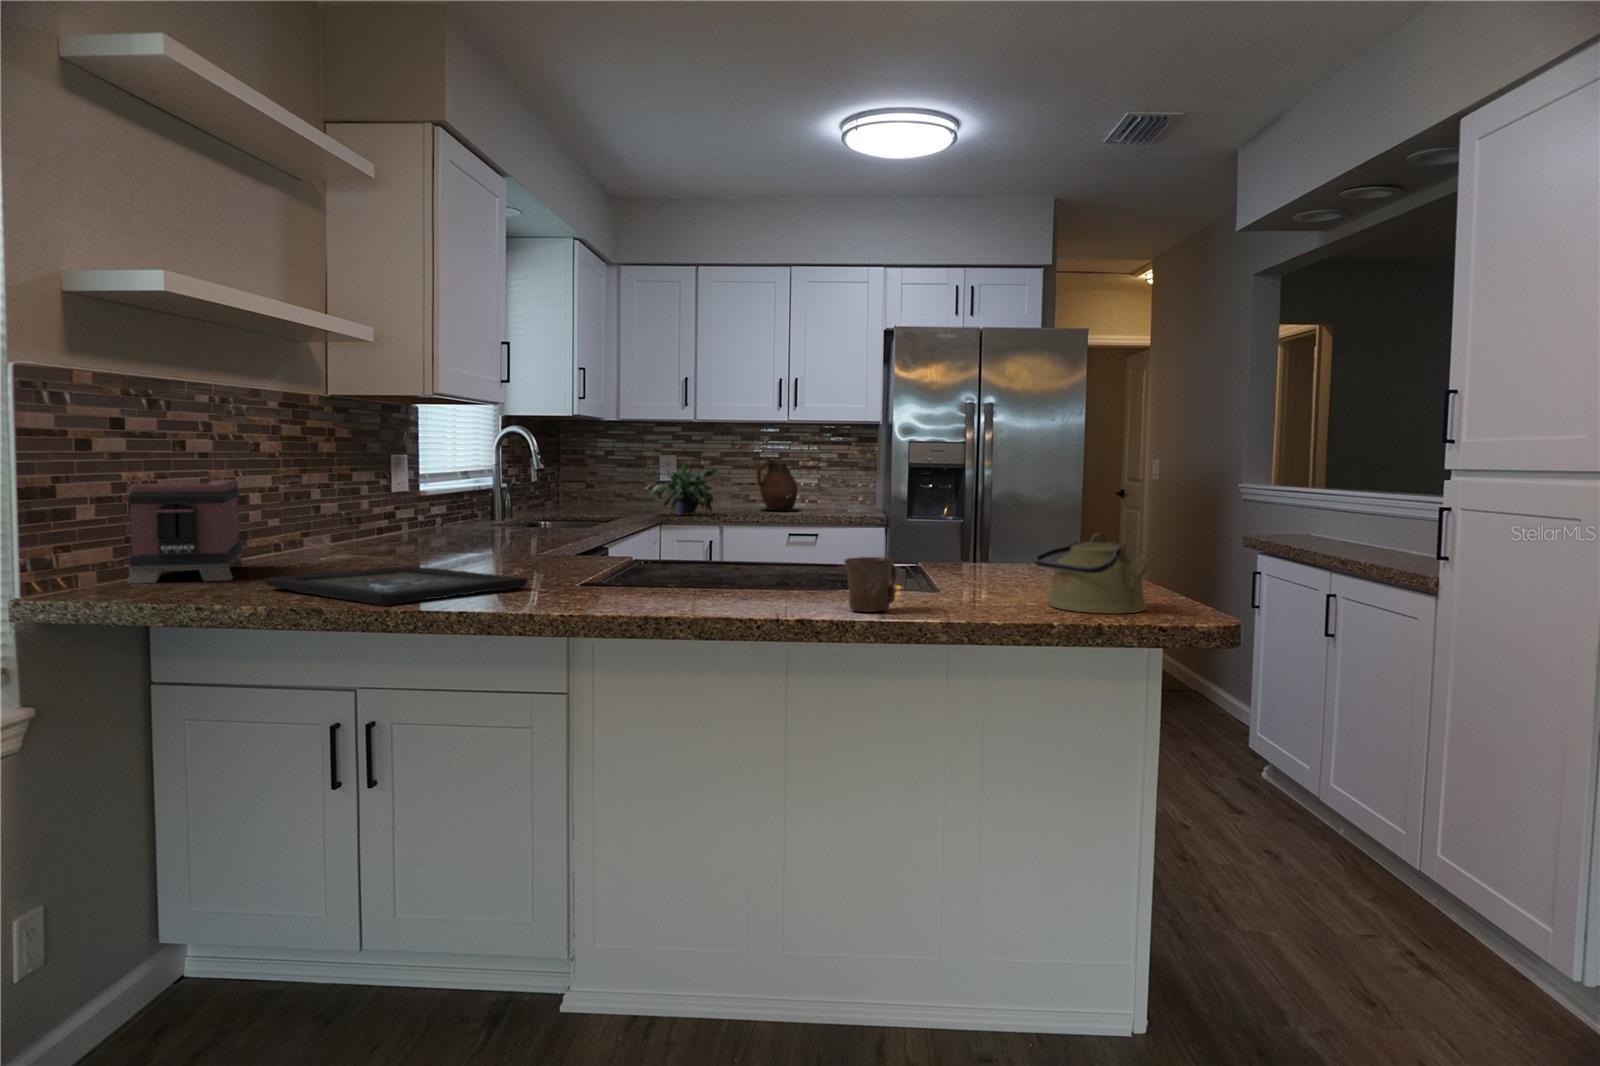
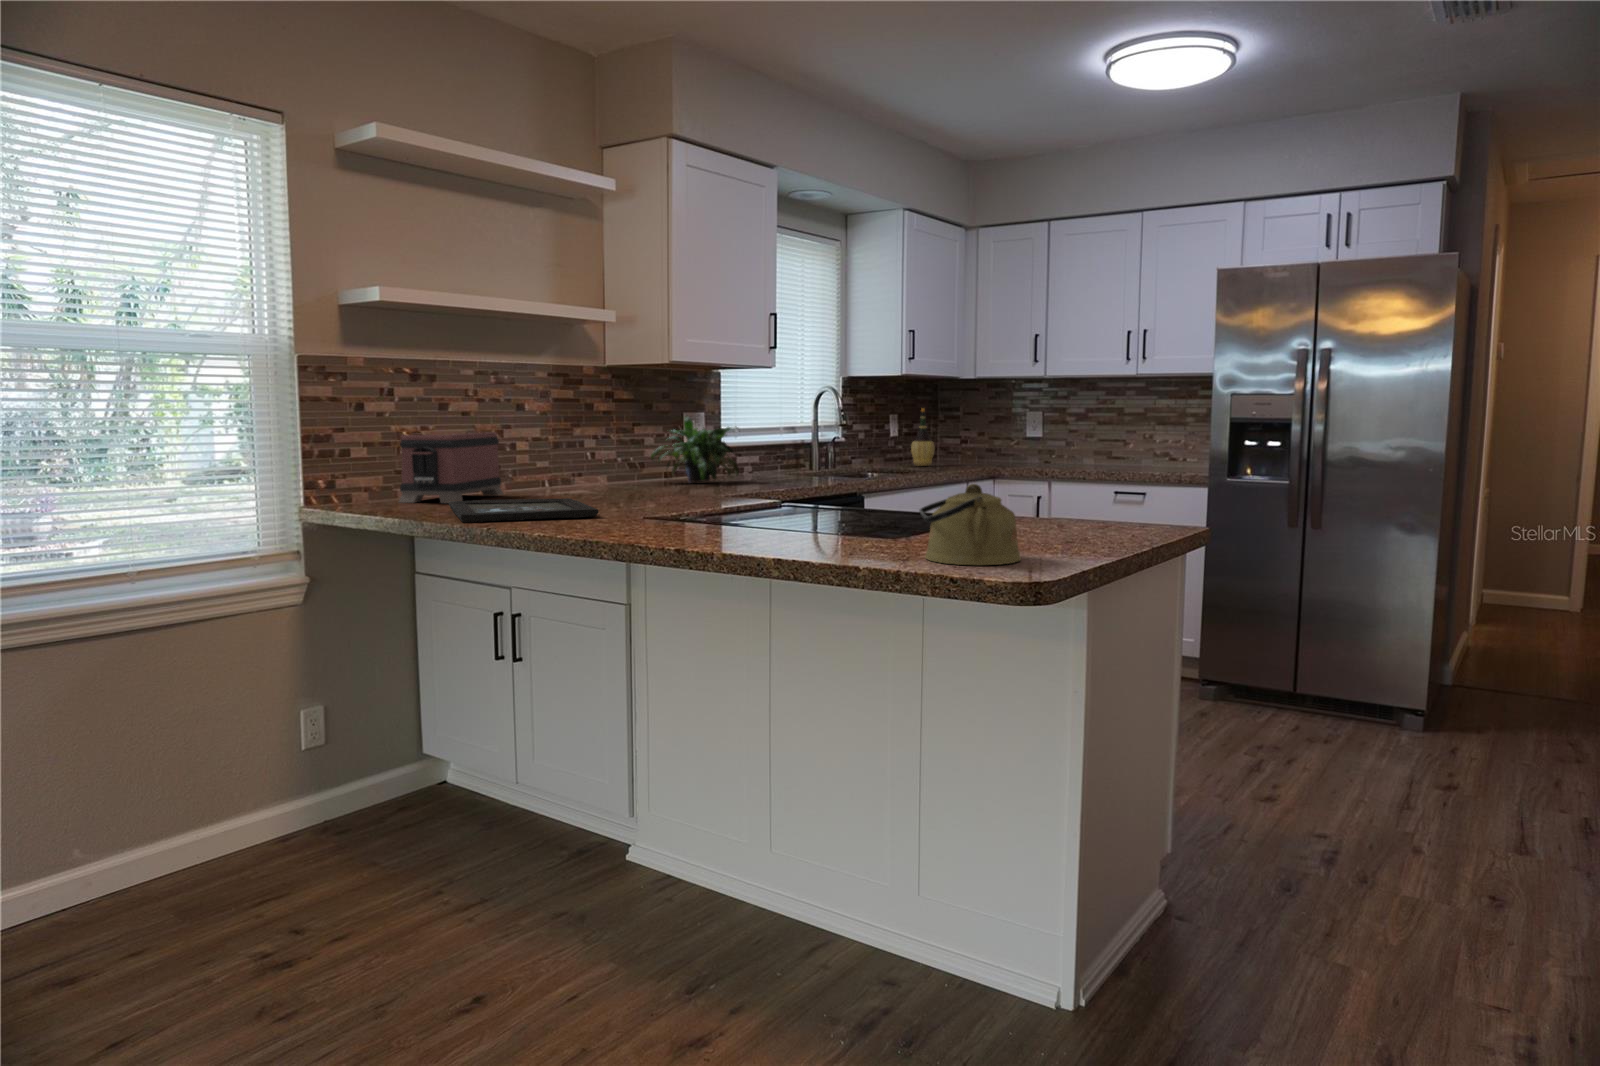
wine bottle: none [559,450,585,513] -> present [911,408,935,466]
ceramic pitcher: present [757,457,799,511] -> none [1116,412,1170,469]
potted plant: present [650,461,717,515] -> present [651,417,739,483]
mug: present [844,557,897,612] -> none [733,500,792,548]

